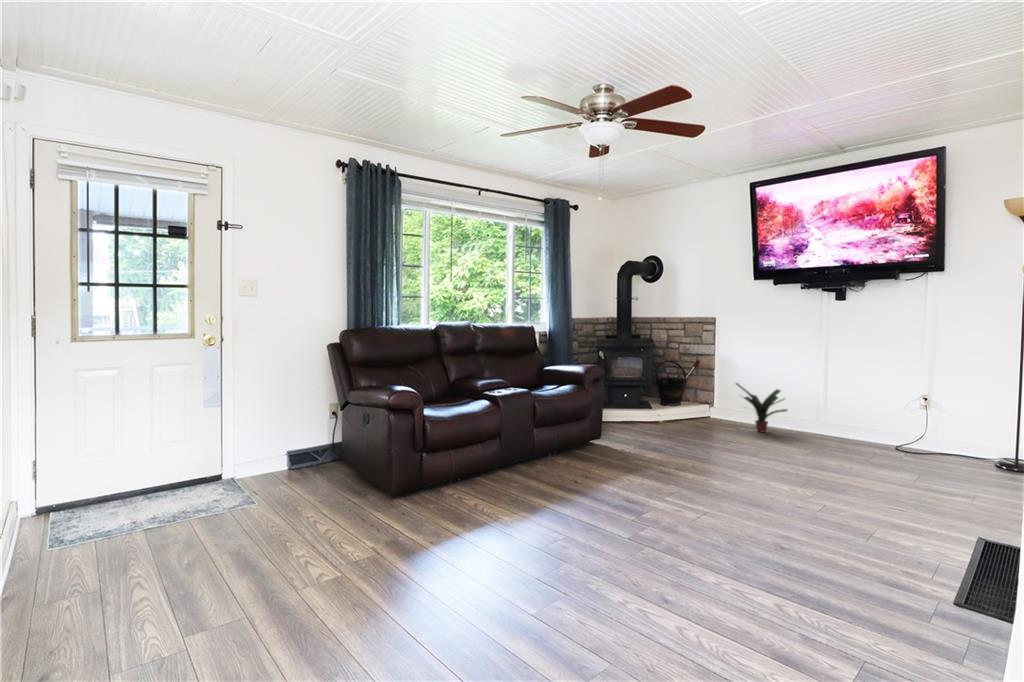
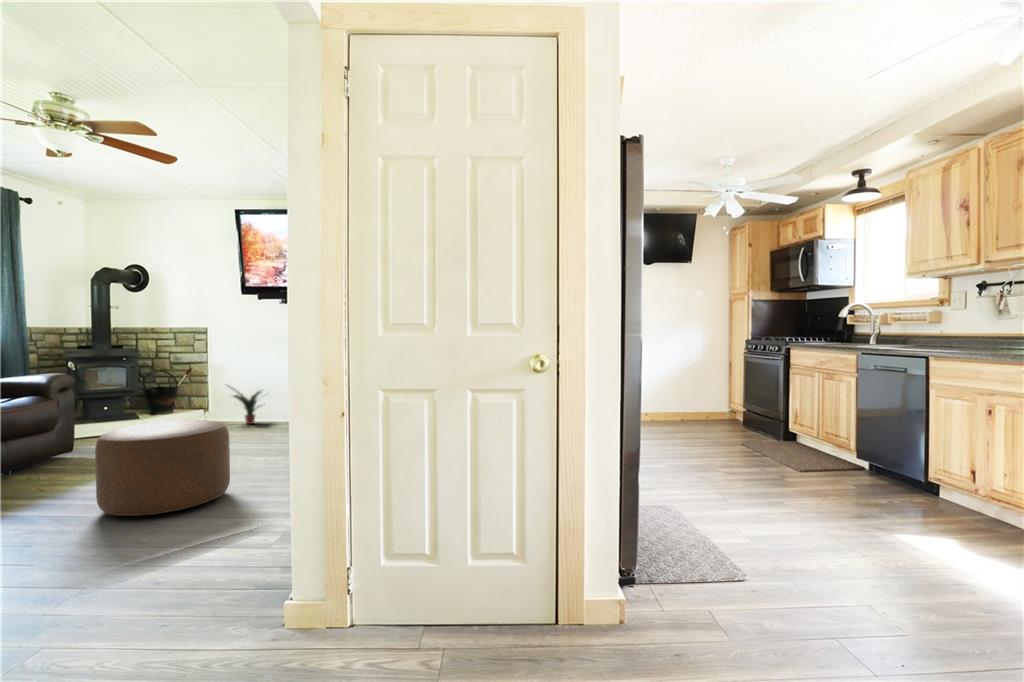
ottoman: none [622,447,768,580] -> present [95,420,230,516]

